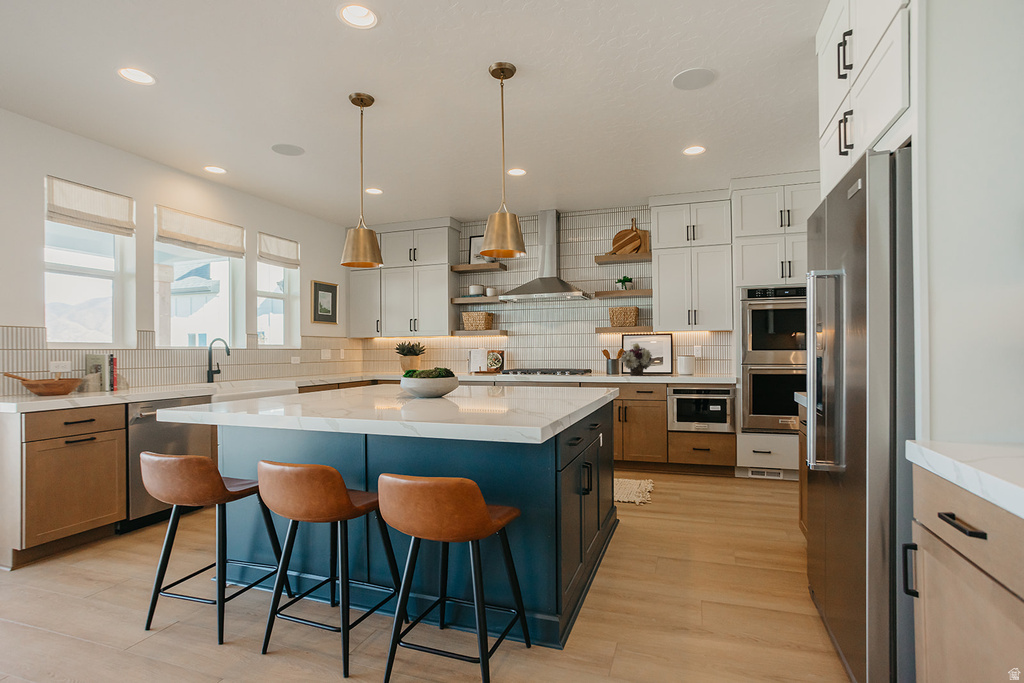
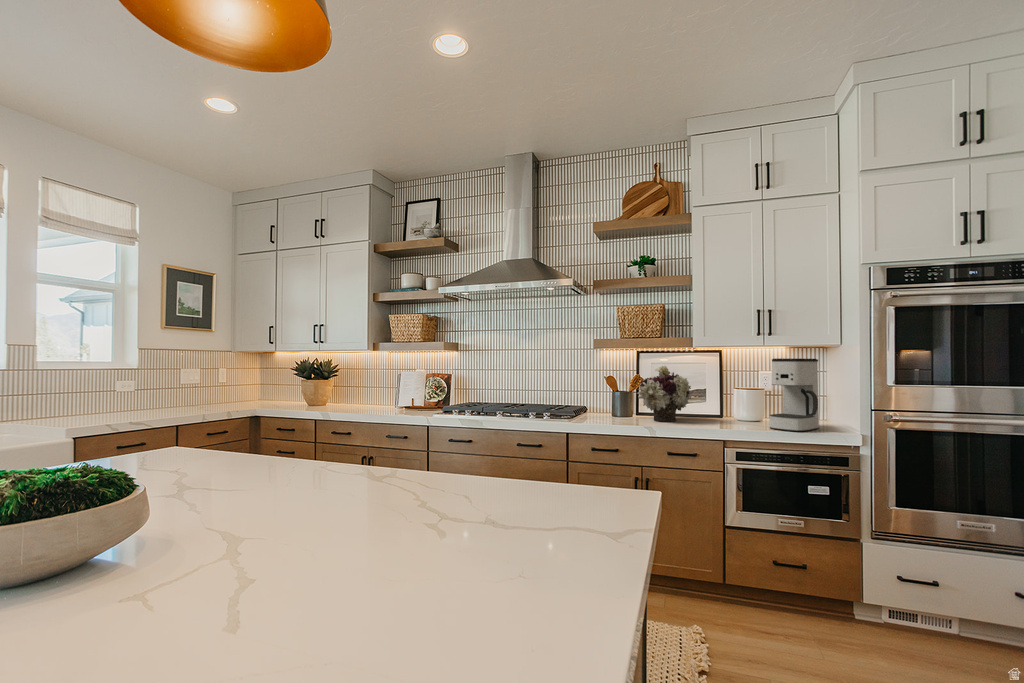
coffee maker: none [693,337,720,377] -> present [770,358,819,432]

